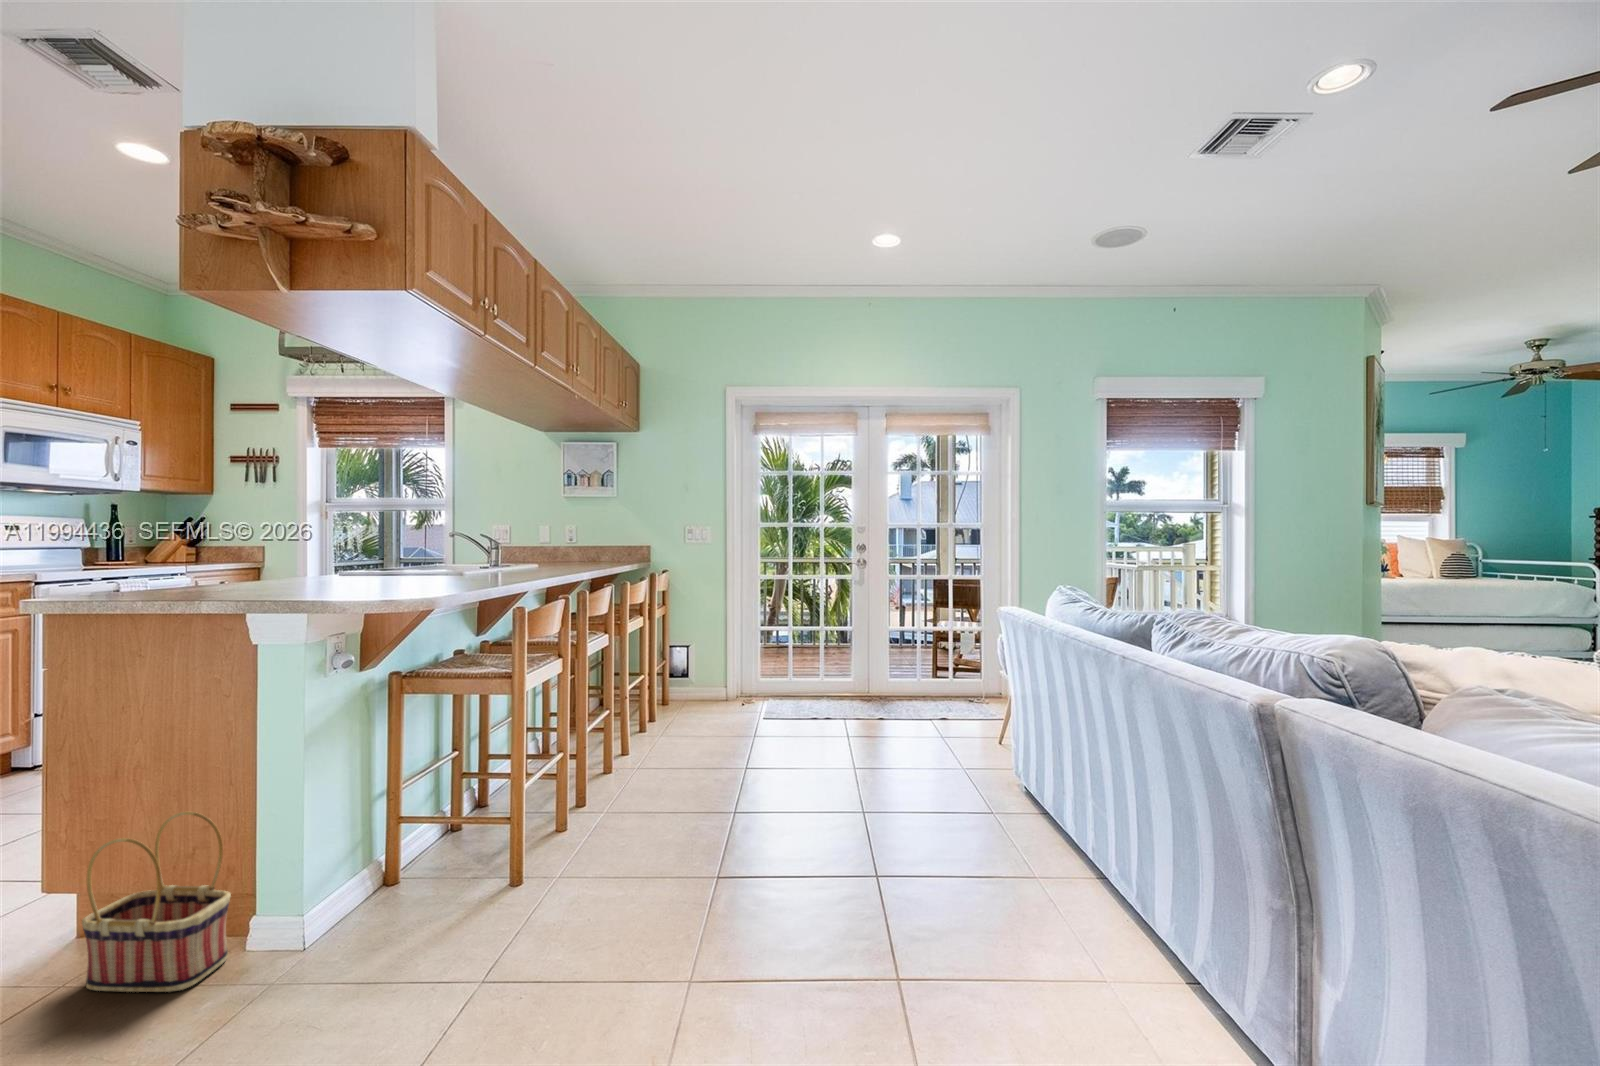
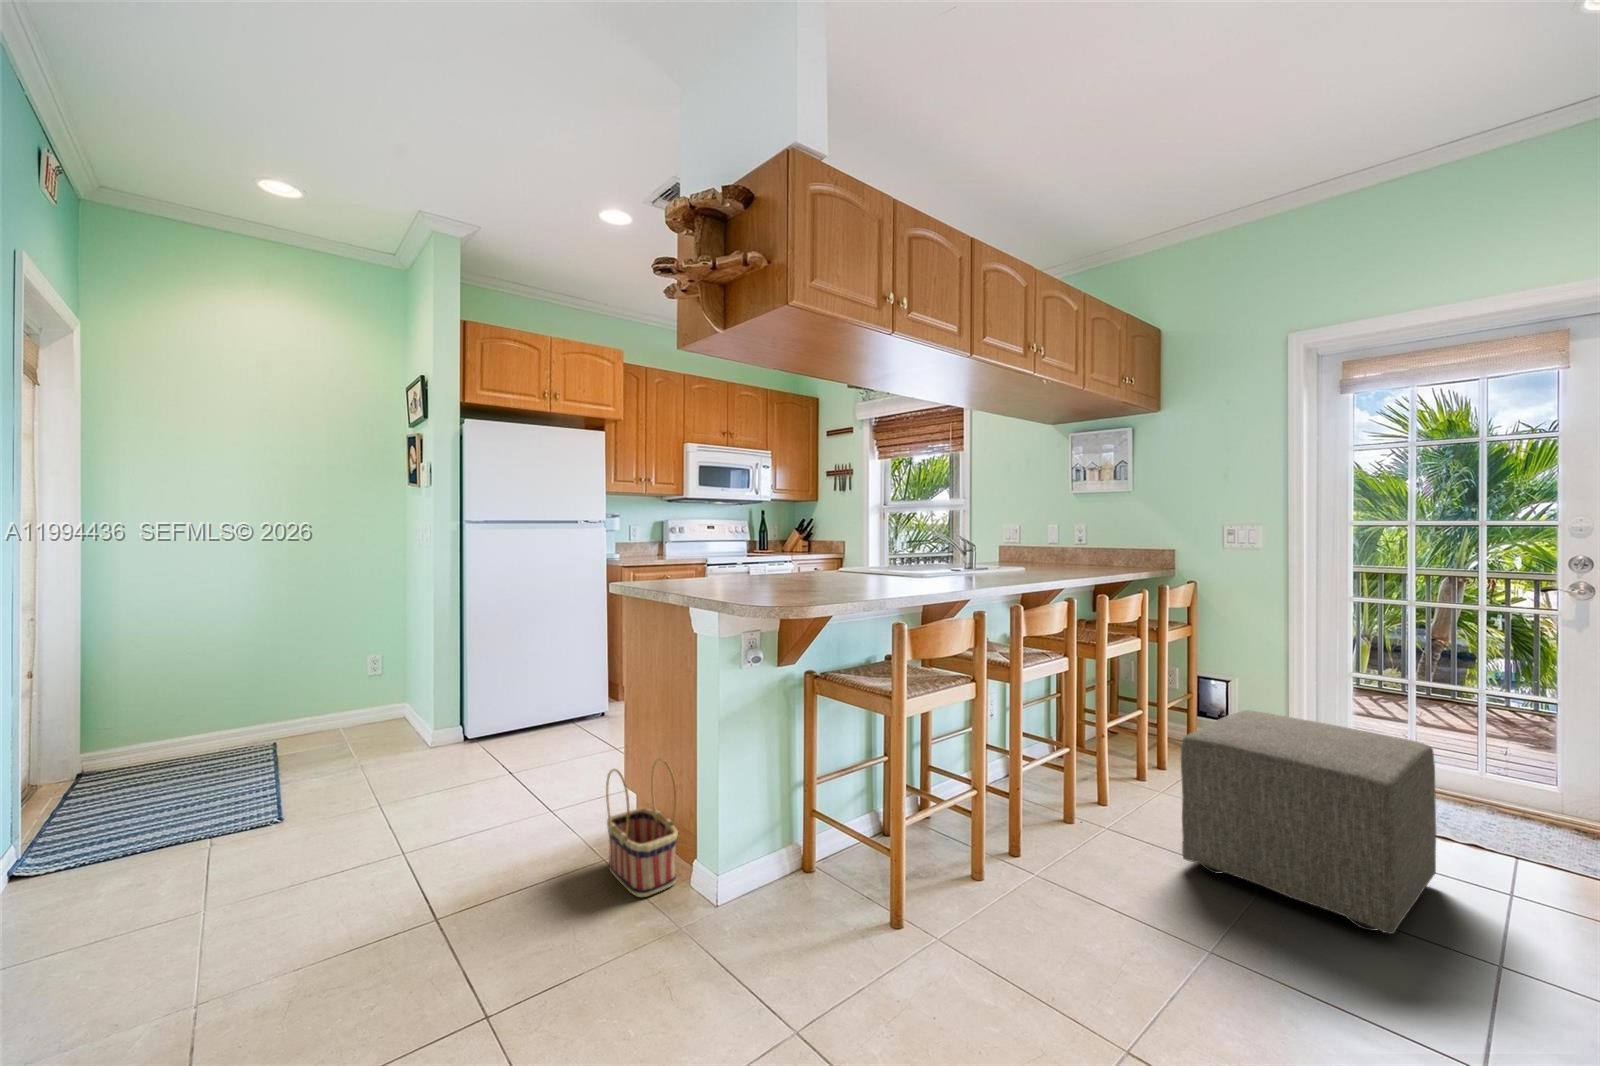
ottoman: none [701,656,825,773] -> present [1181,710,1436,934]

